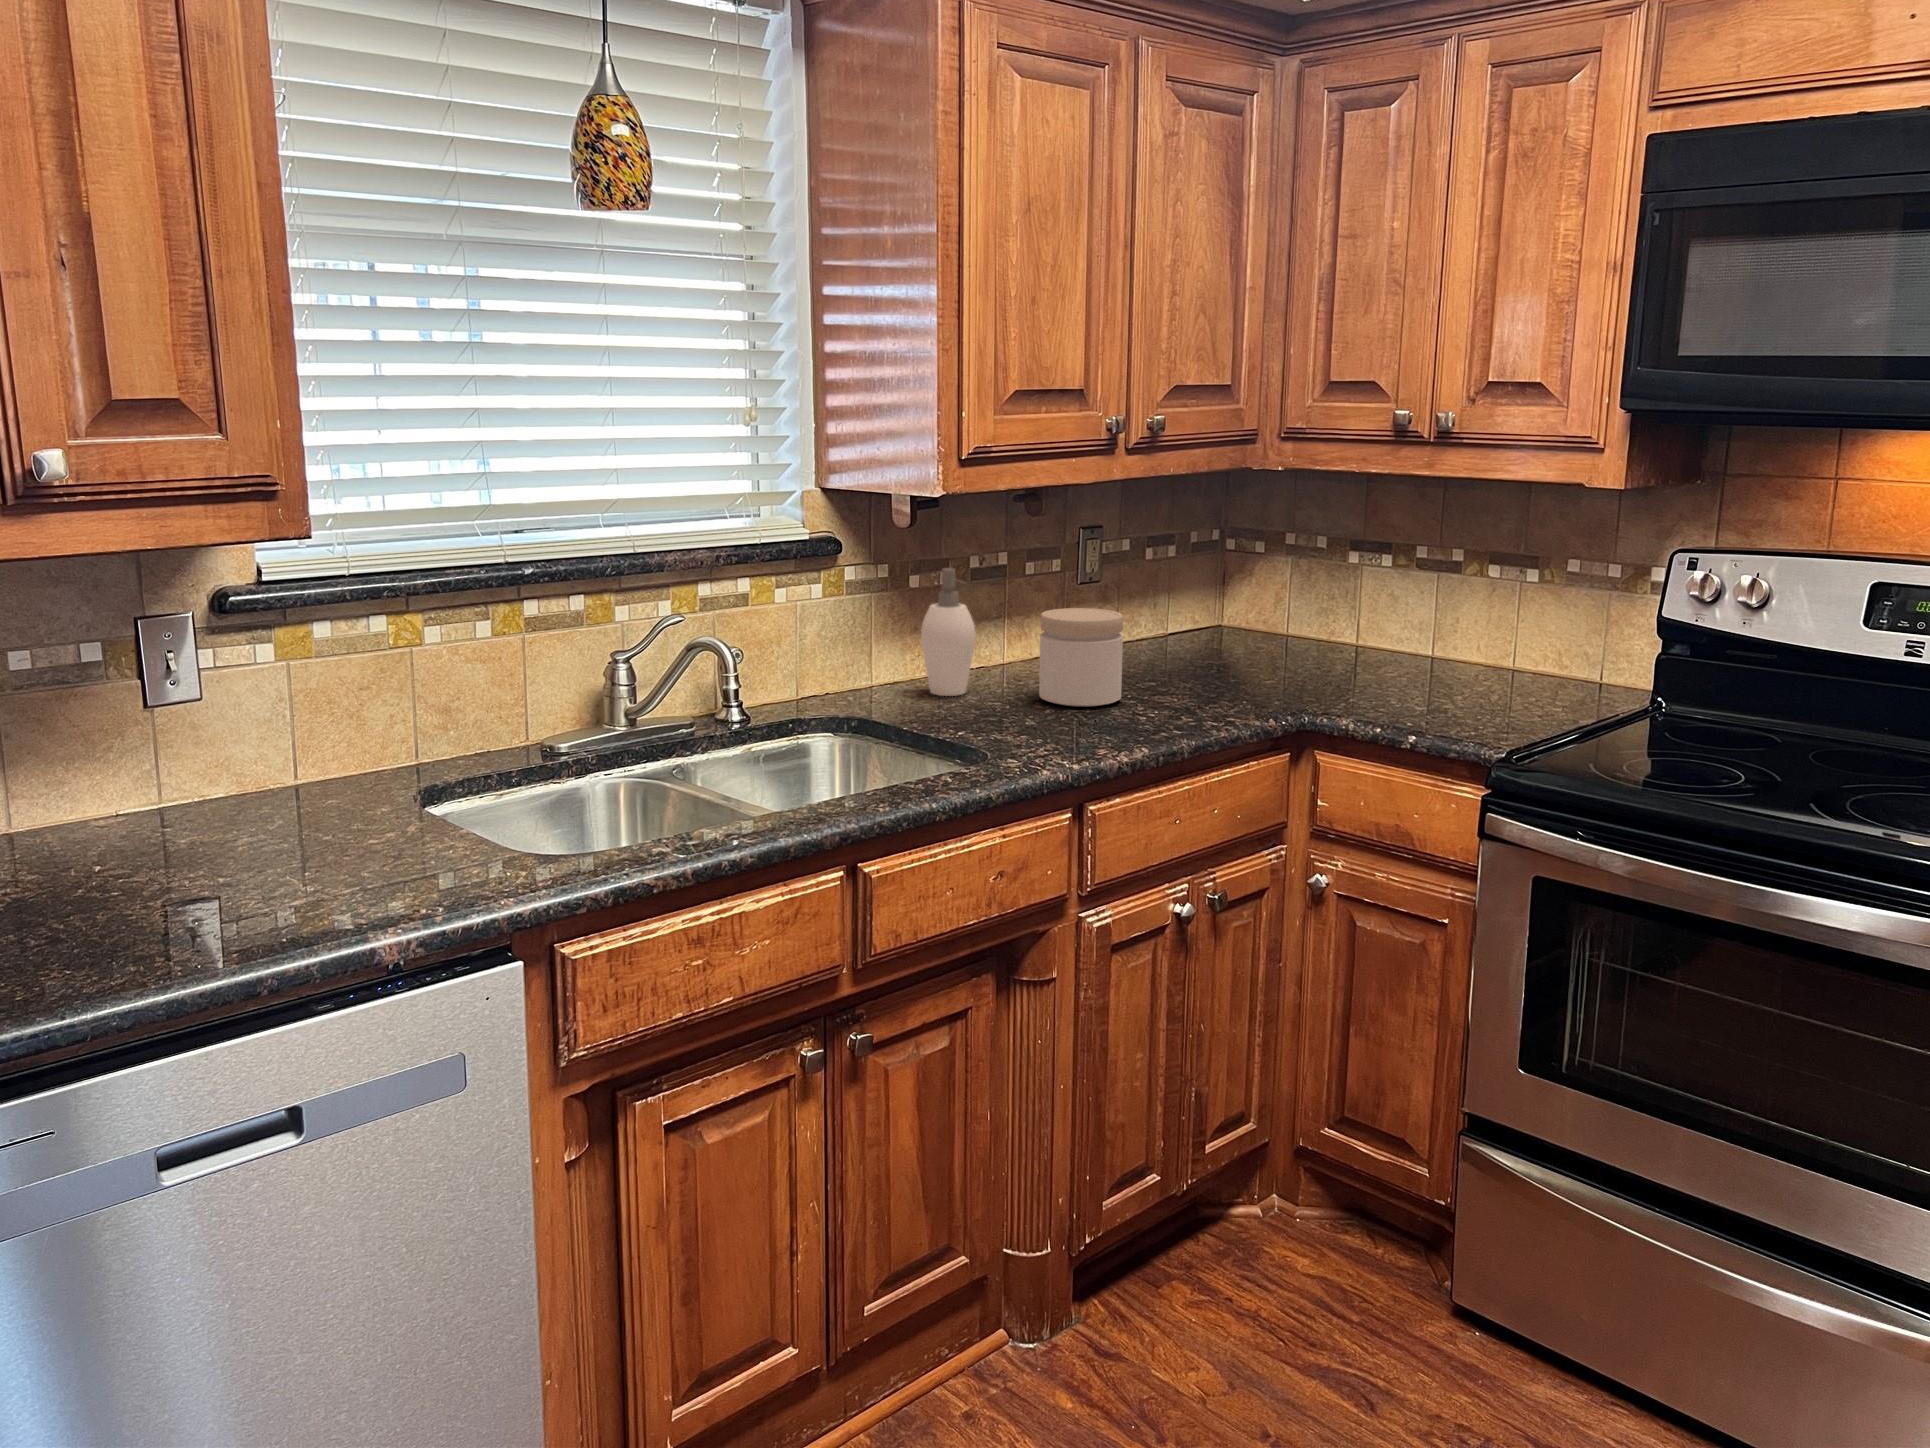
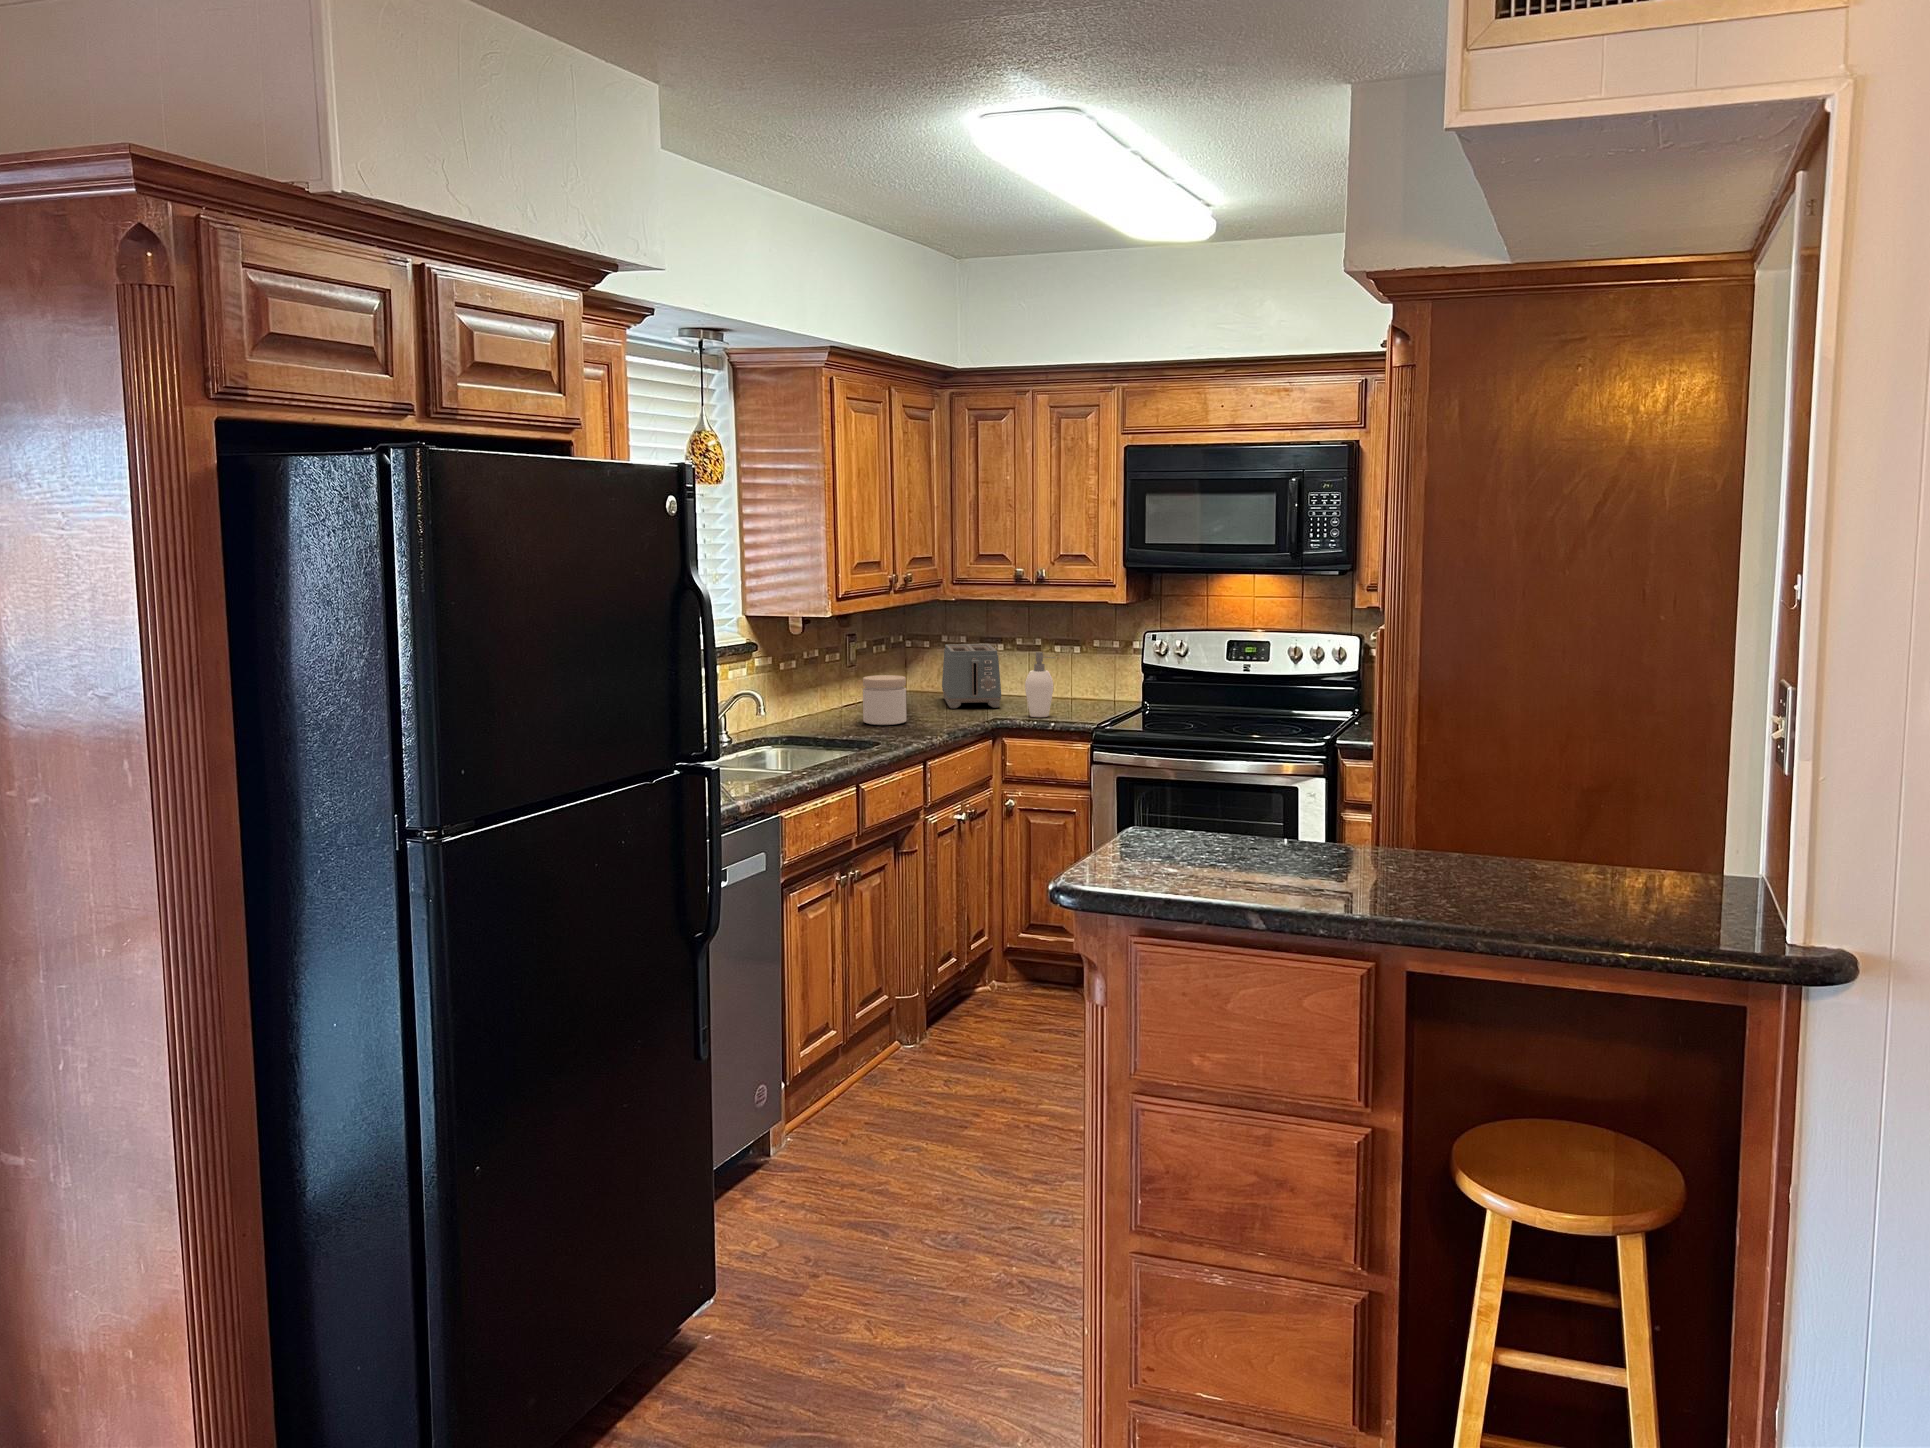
toaster: none [1242,550,1358,680] -> present [942,644,1001,708]
soap dispenser: present [921,568,976,696] -> present [1025,652,1054,717]

